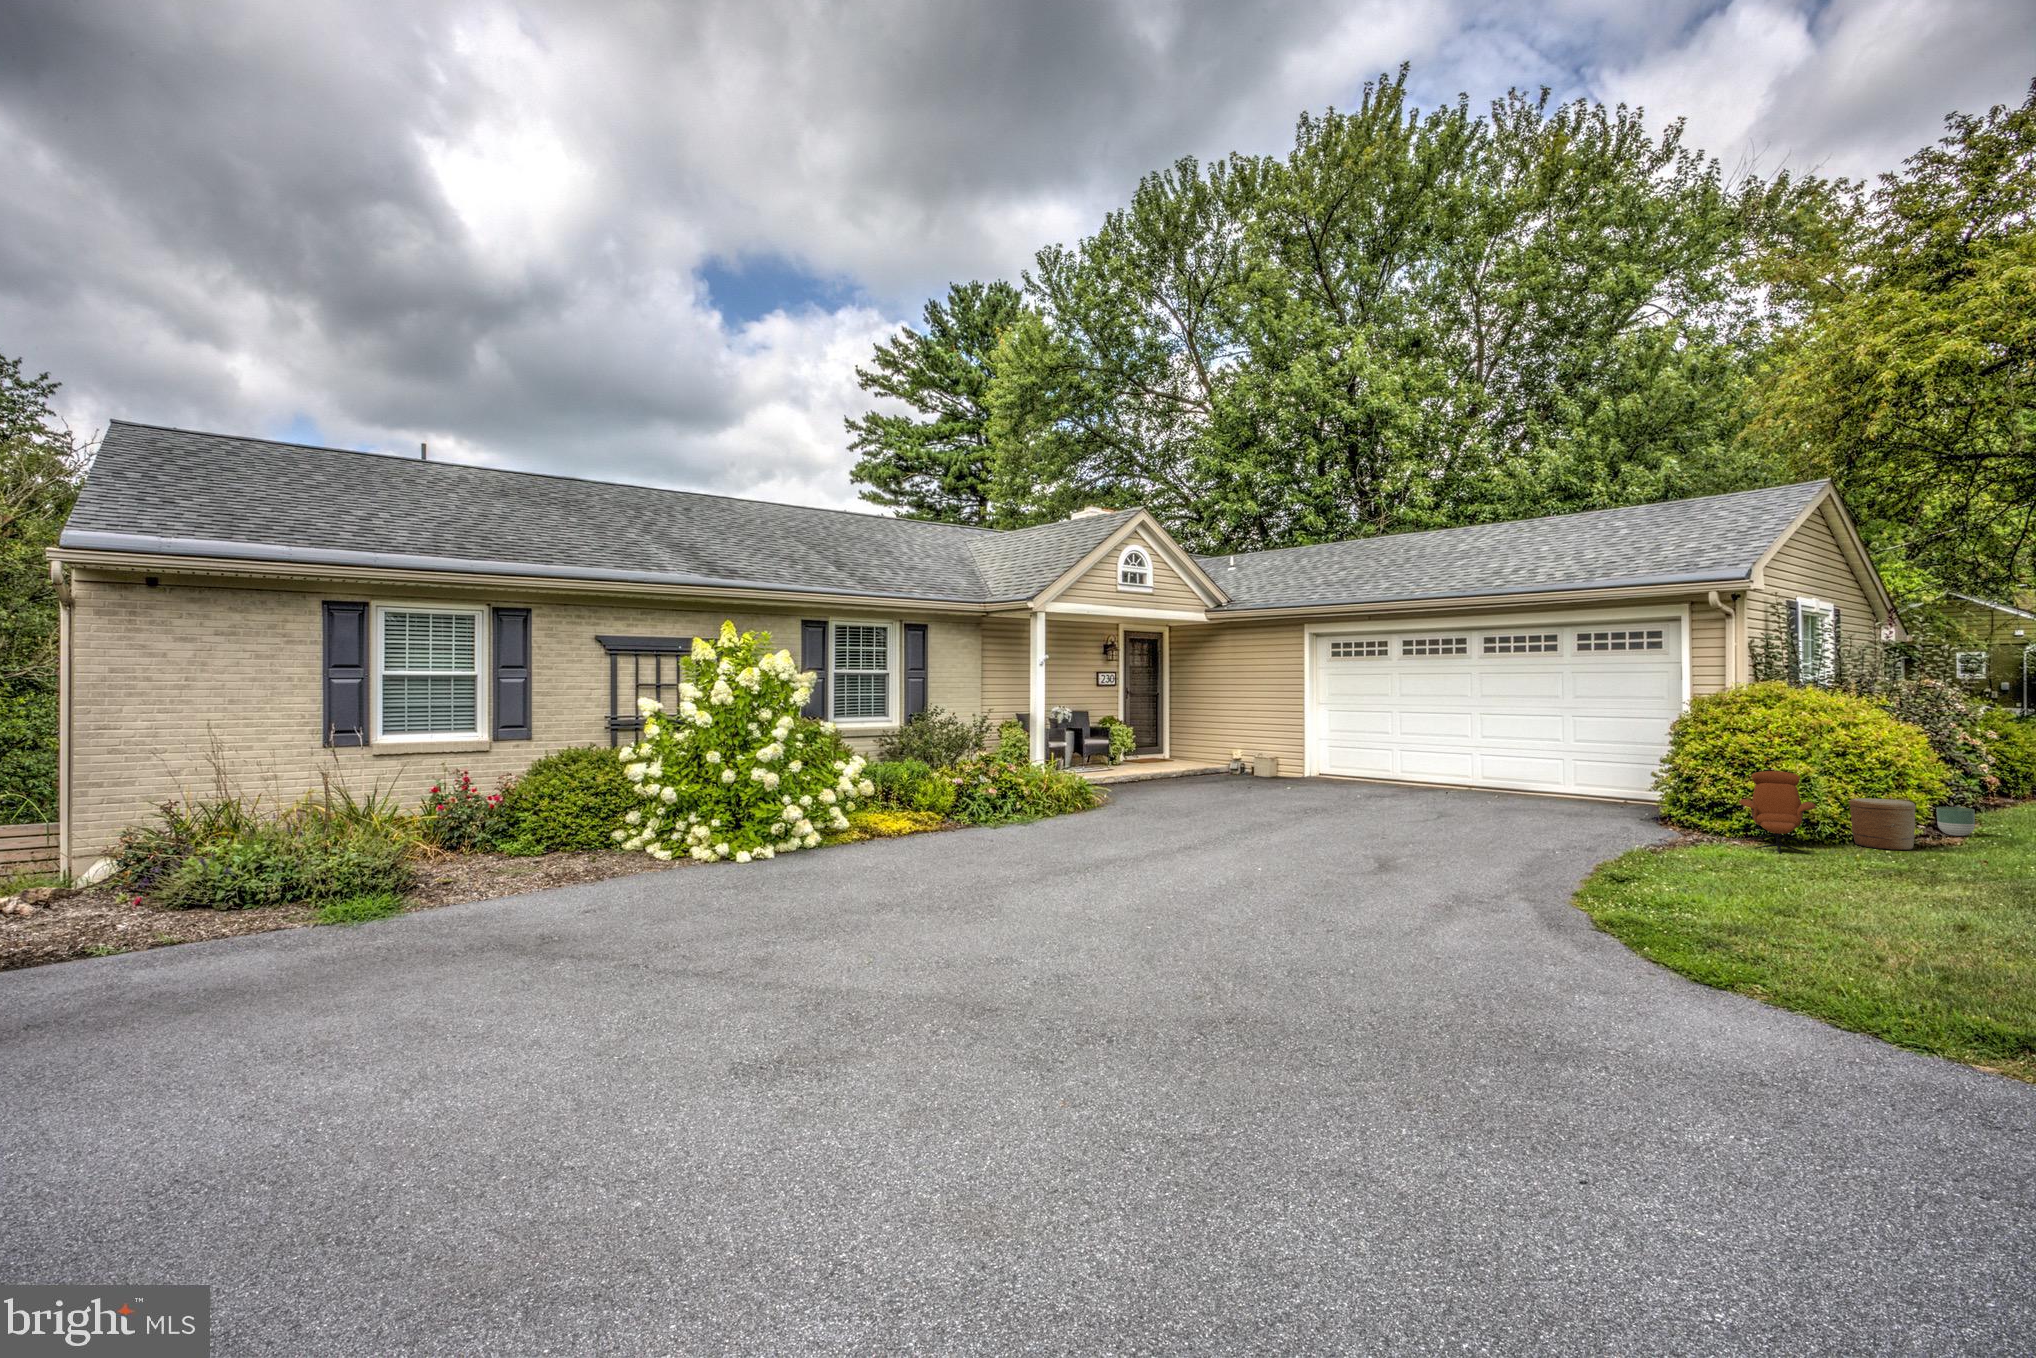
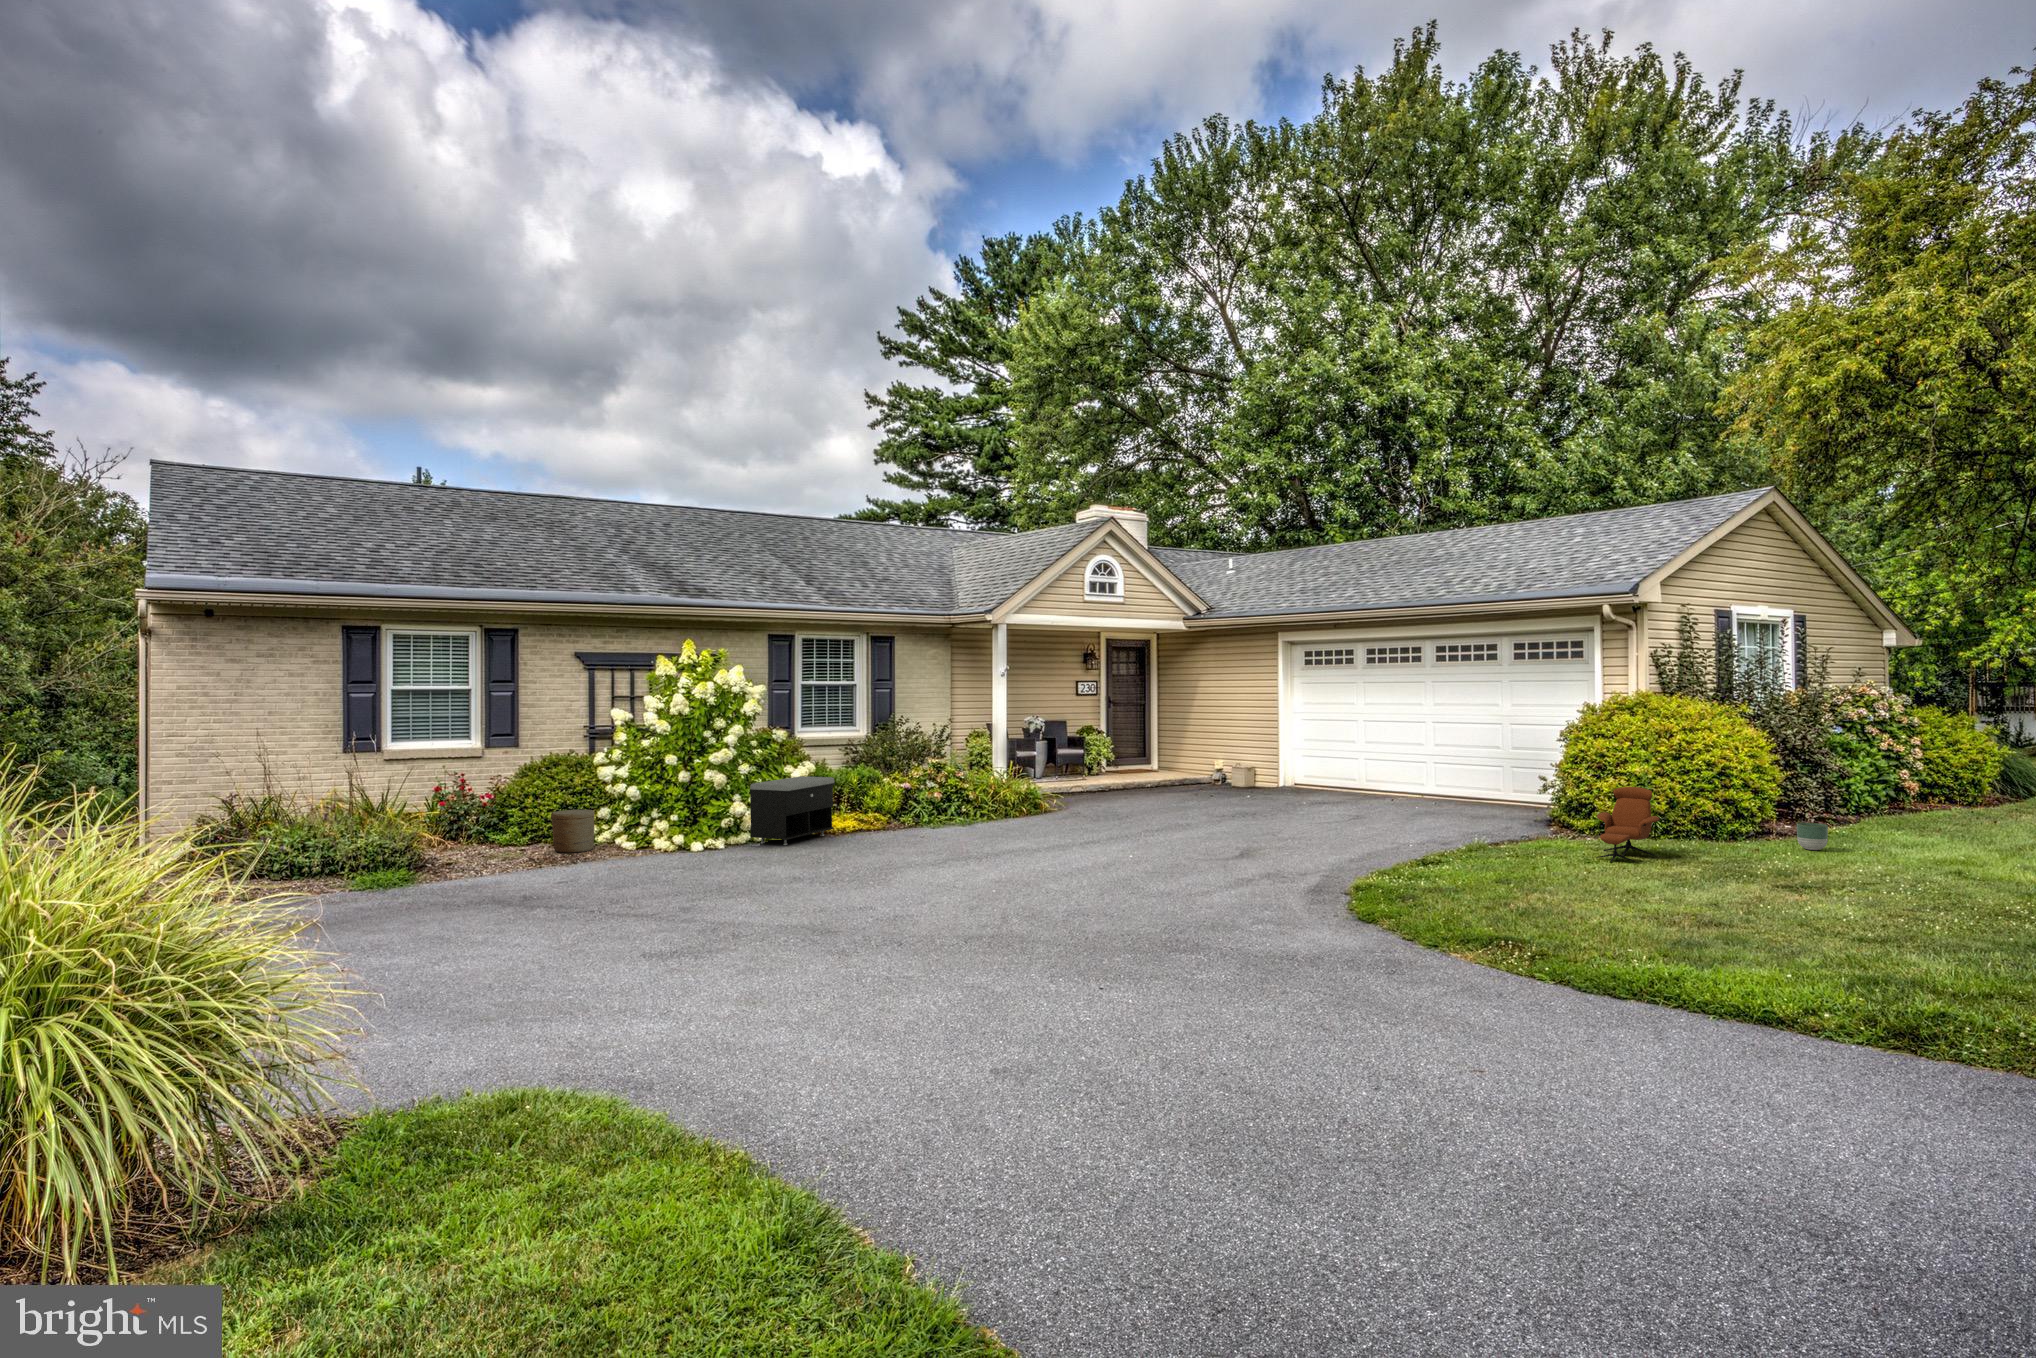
storage bench: none [804,772,893,850] -> present [750,776,835,845]
woven basket: present [1849,798,1916,850] -> present [551,809,595,853]

